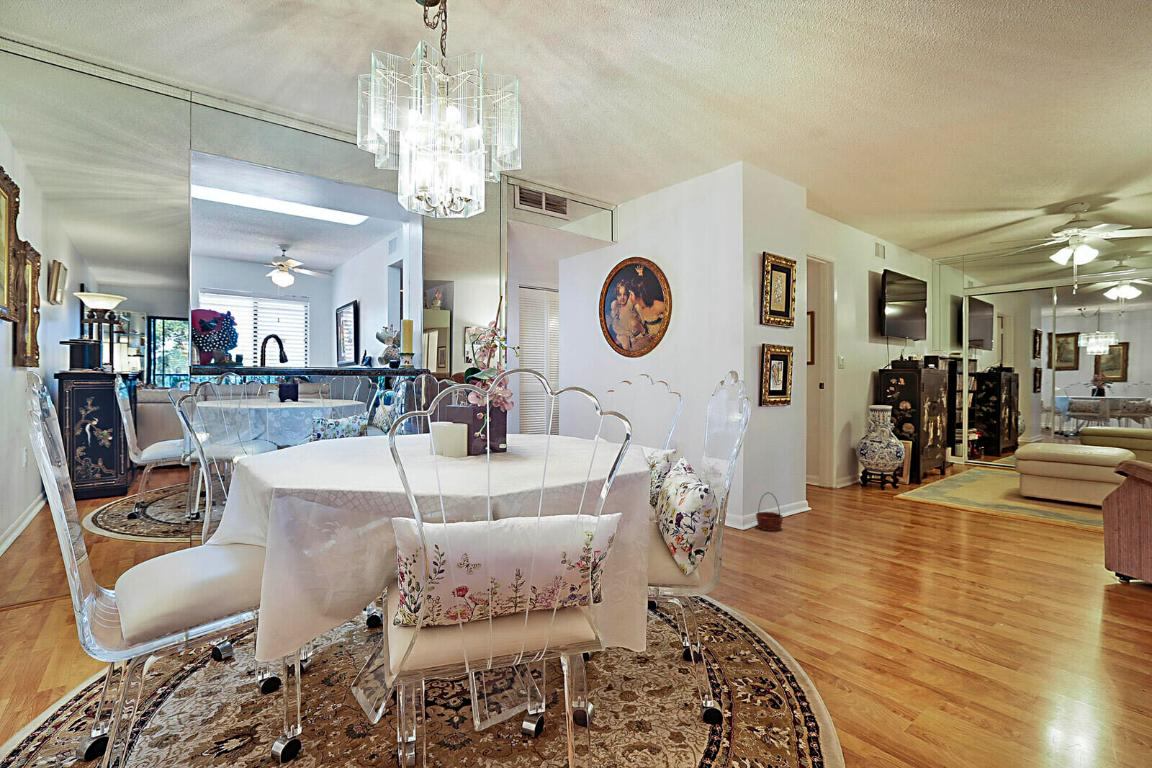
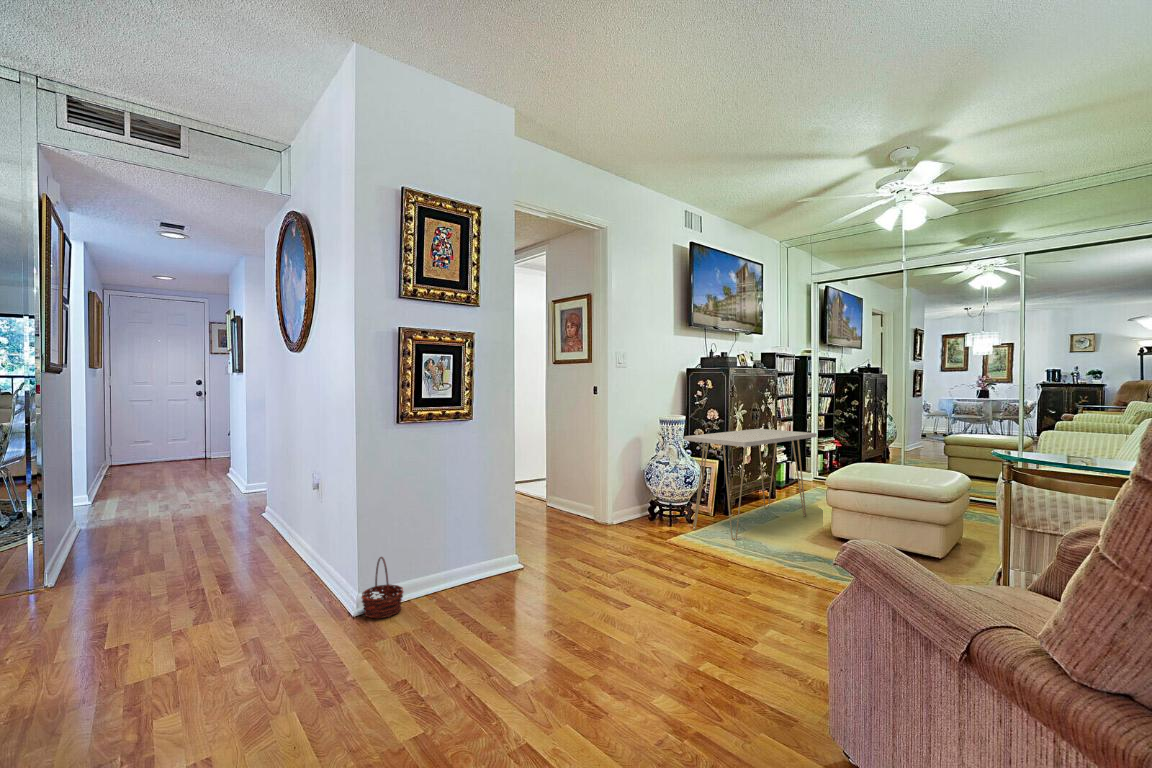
console table: none [898,417,993,497] -> present [684,429,817,540]

